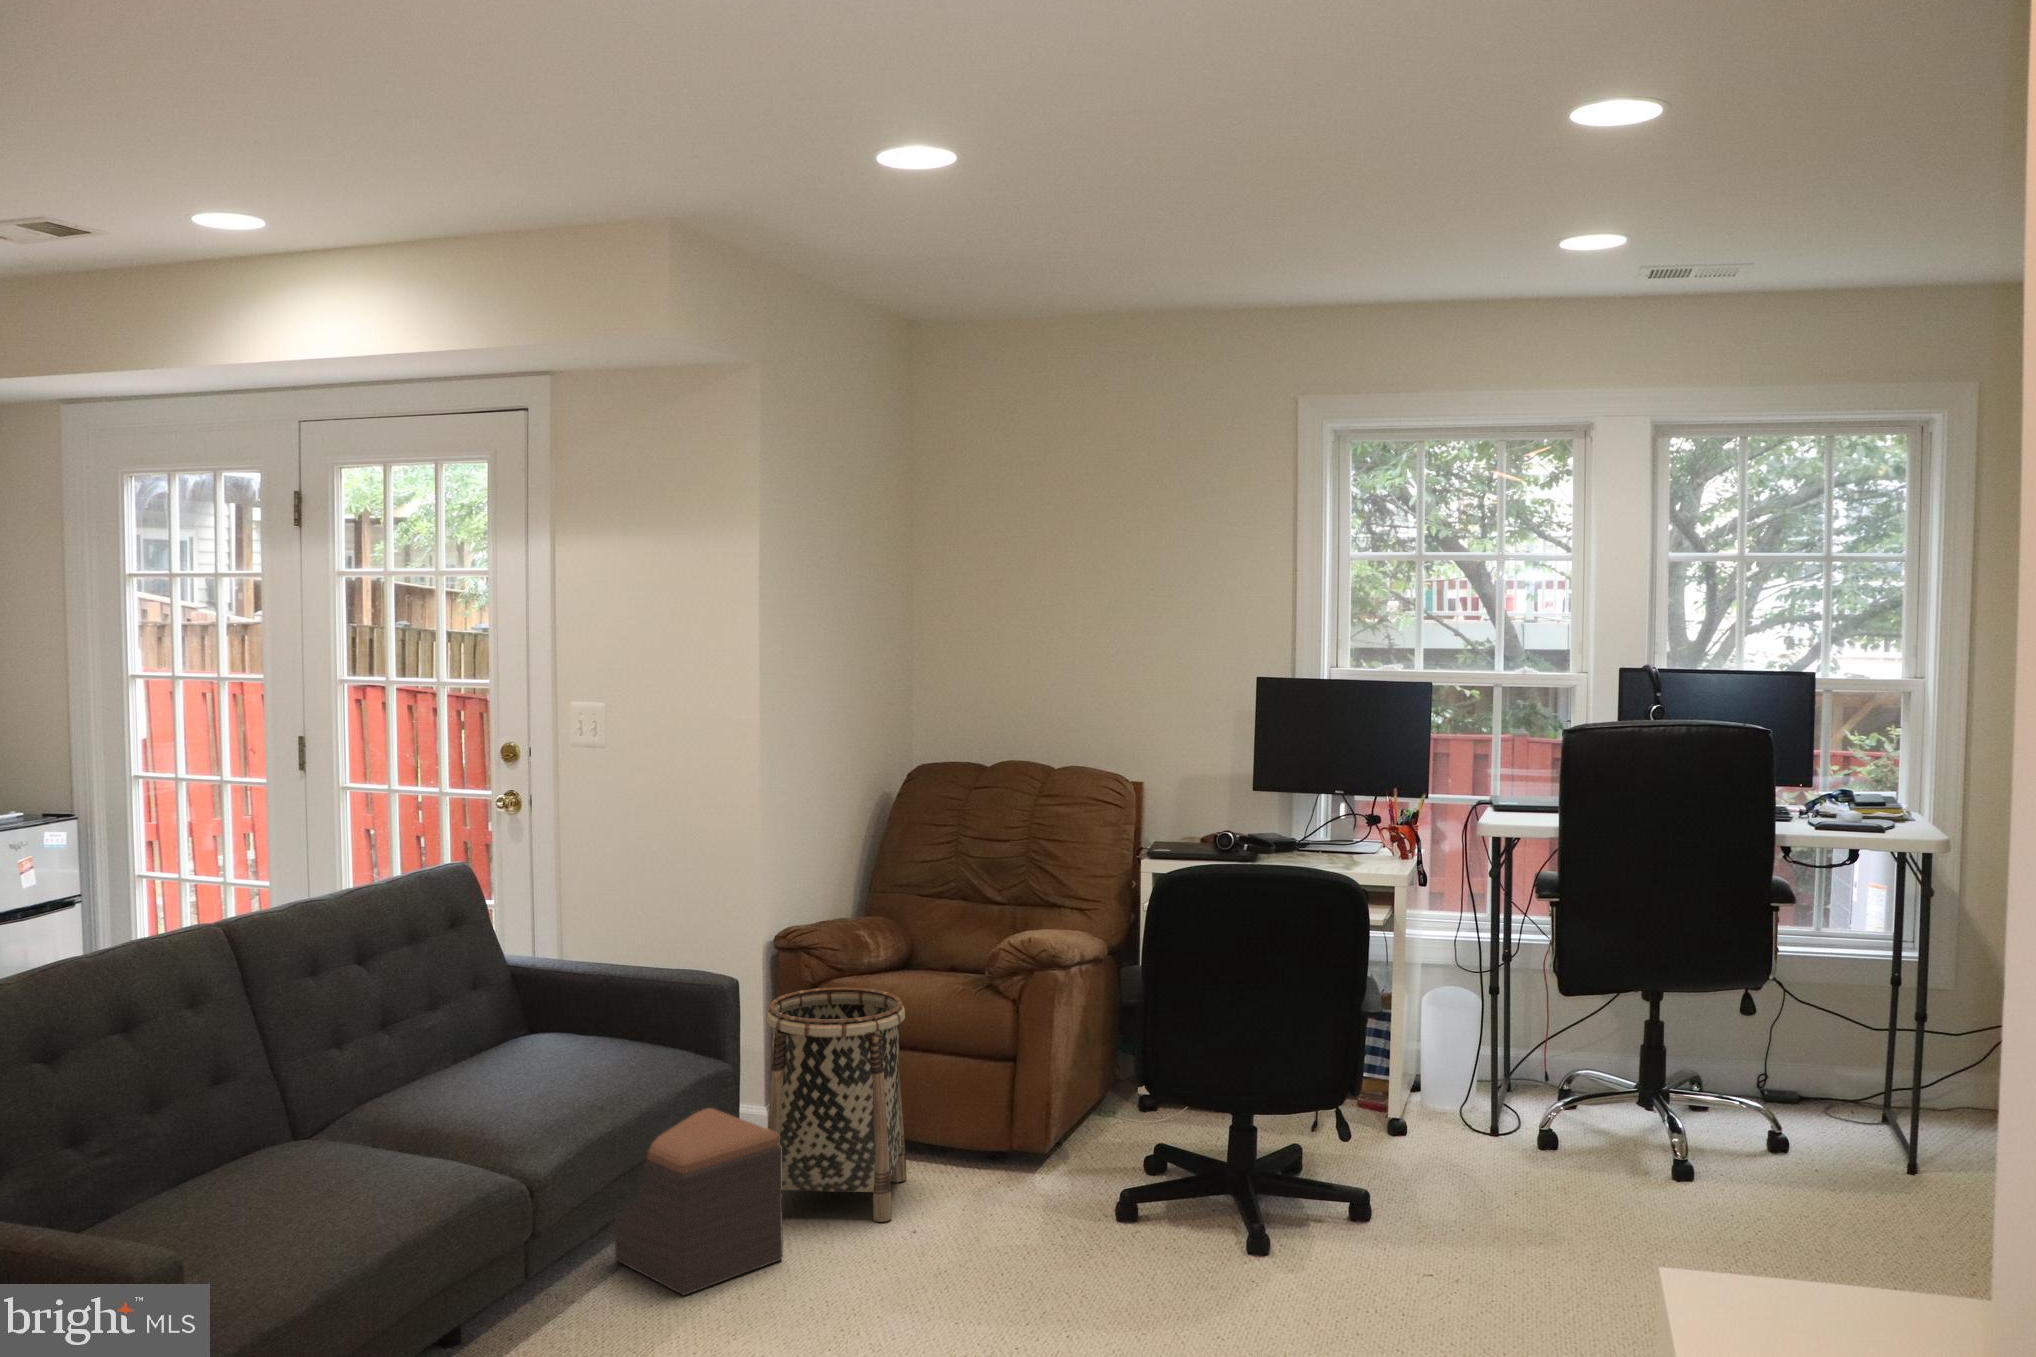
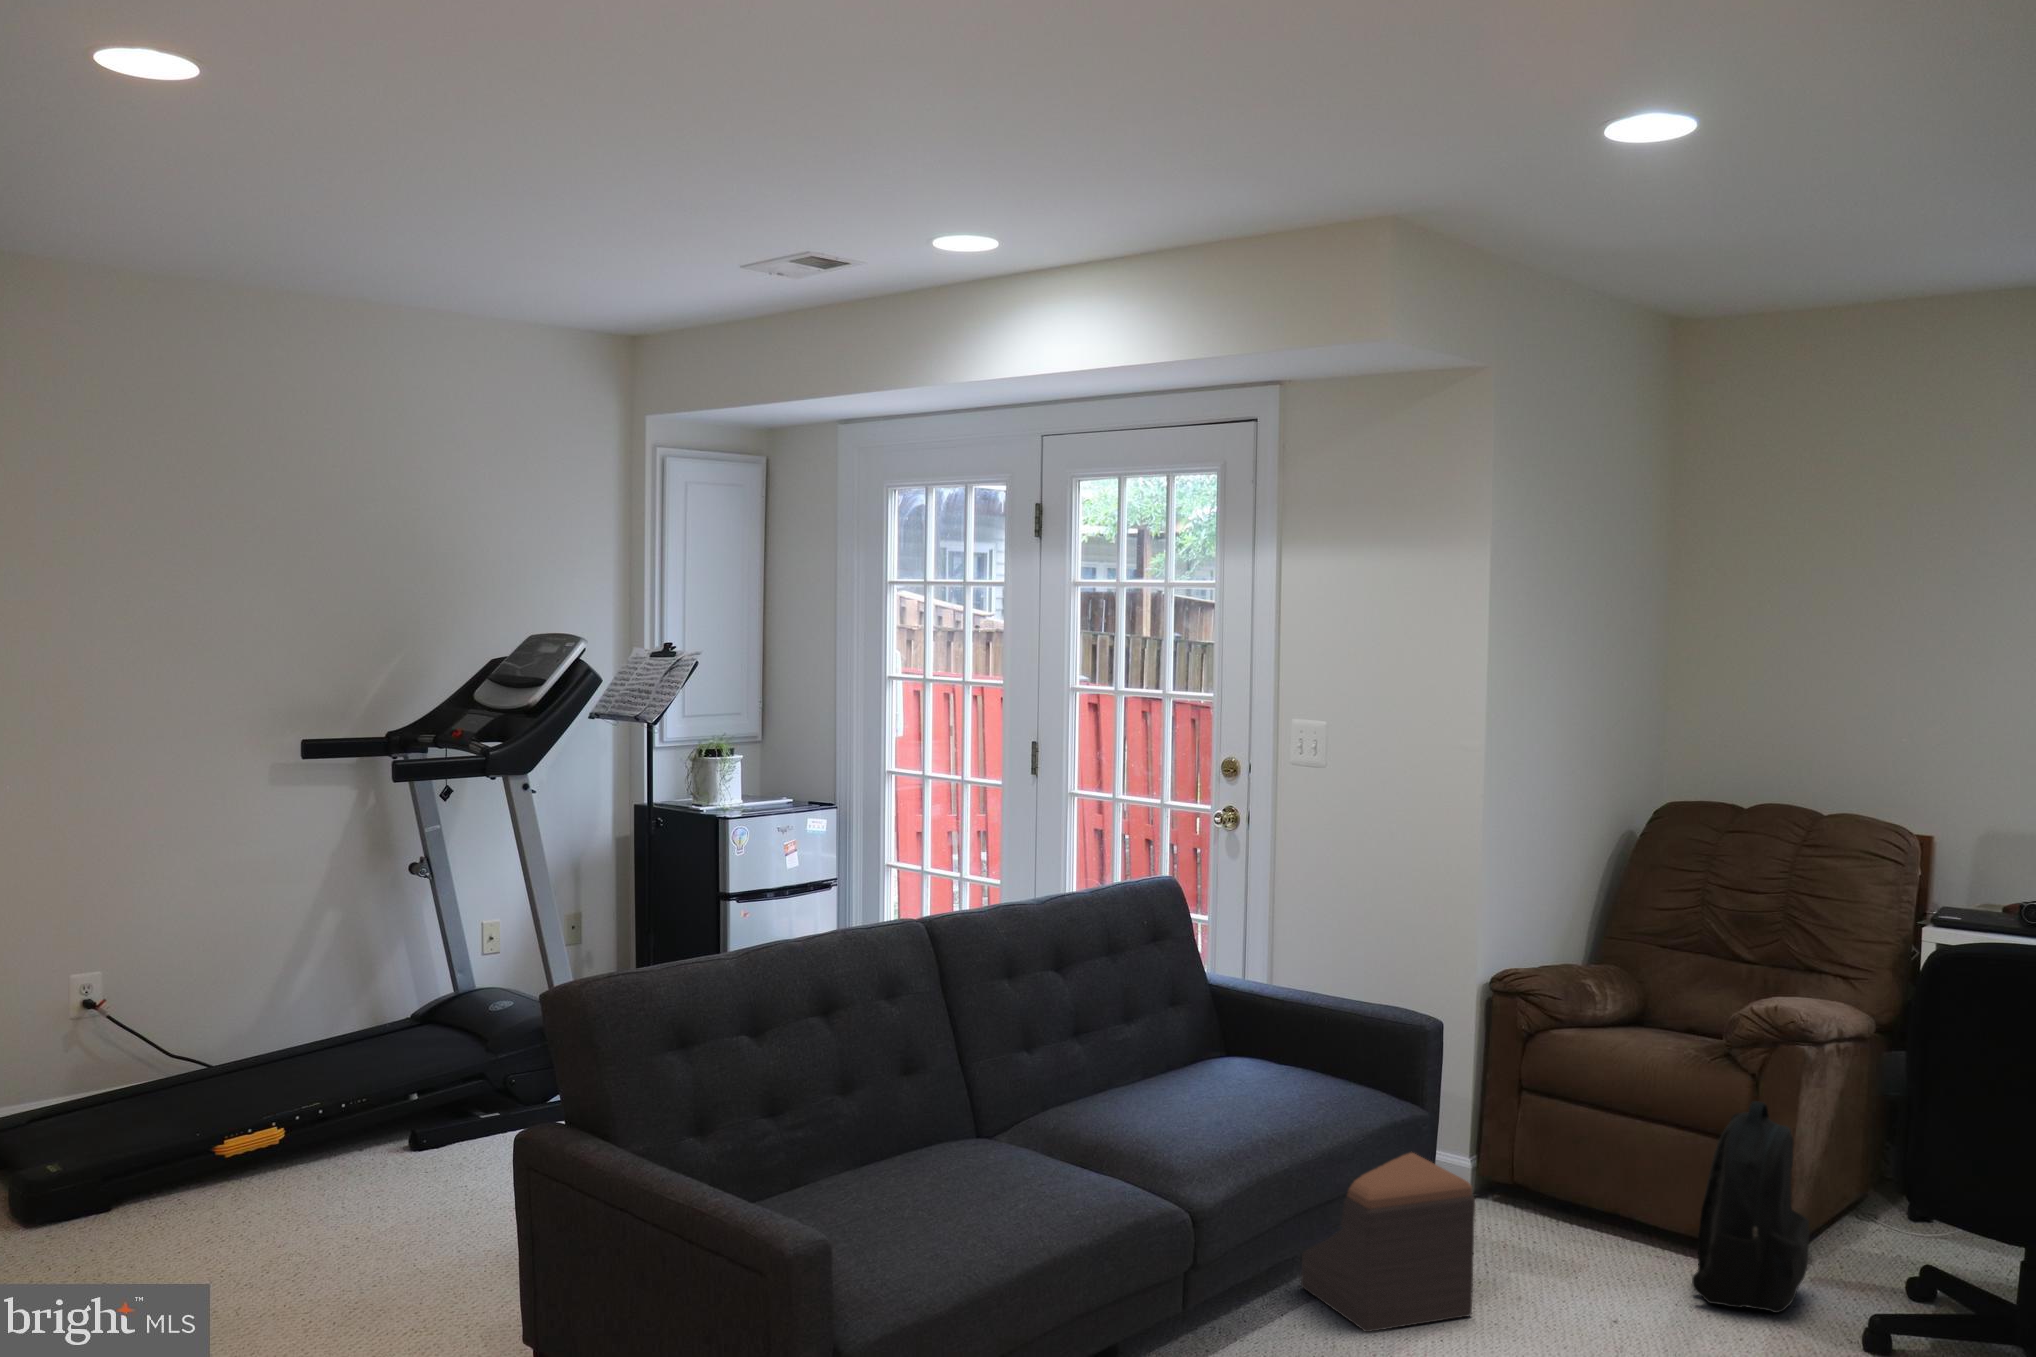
basket: present [766,987,907,1222] -> none [1457,1039,1622,1297]
backpack: none [973,1021,1067,1209] -> present [1692,1101,1809,1313]

